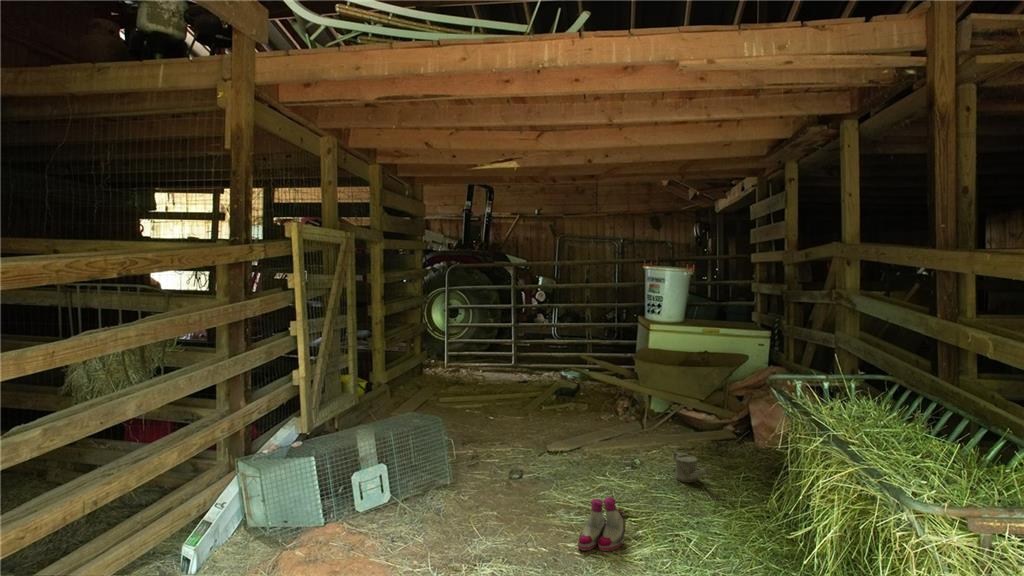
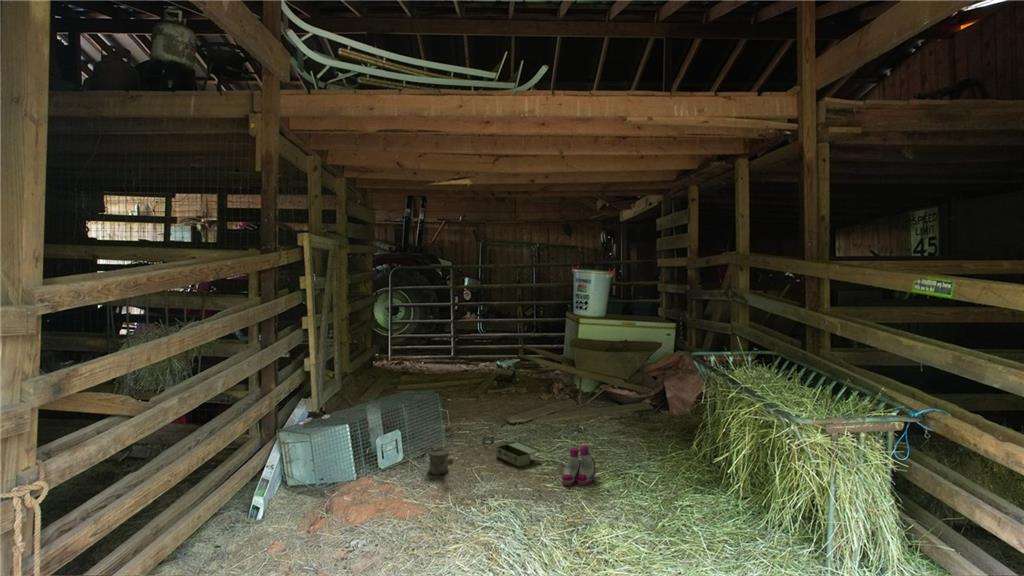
watering can: present [674,452,711,483] -> present [429,447,453,474]
toolbox: none [511,480,563,516] -> present [496,441,540,467]

